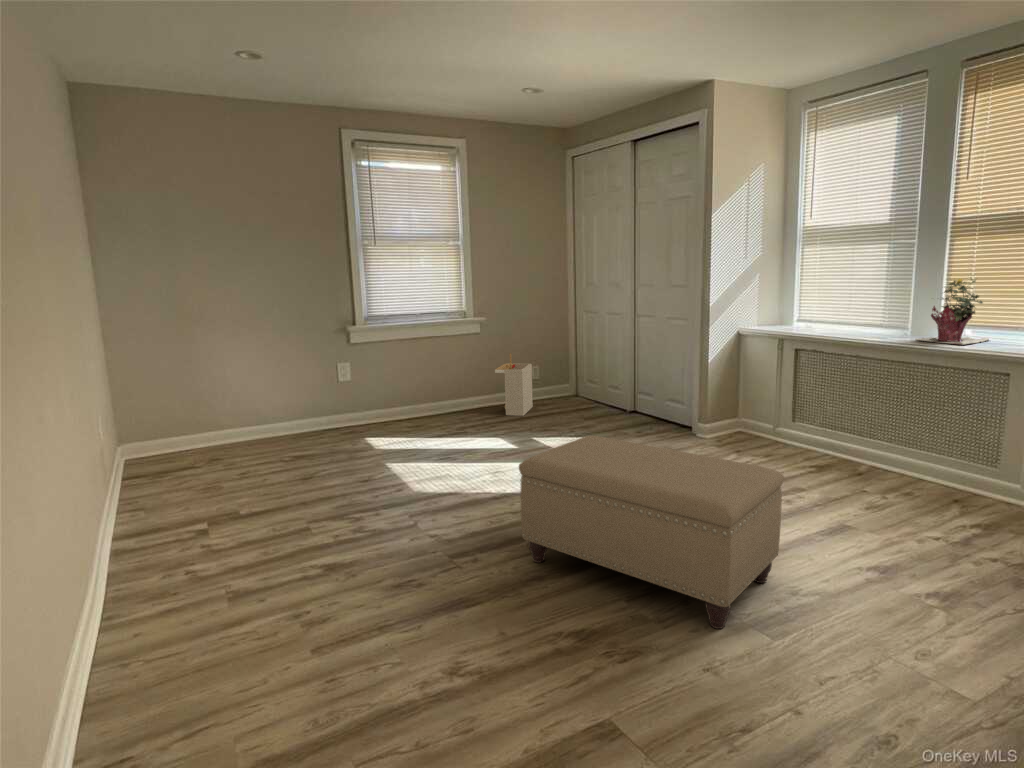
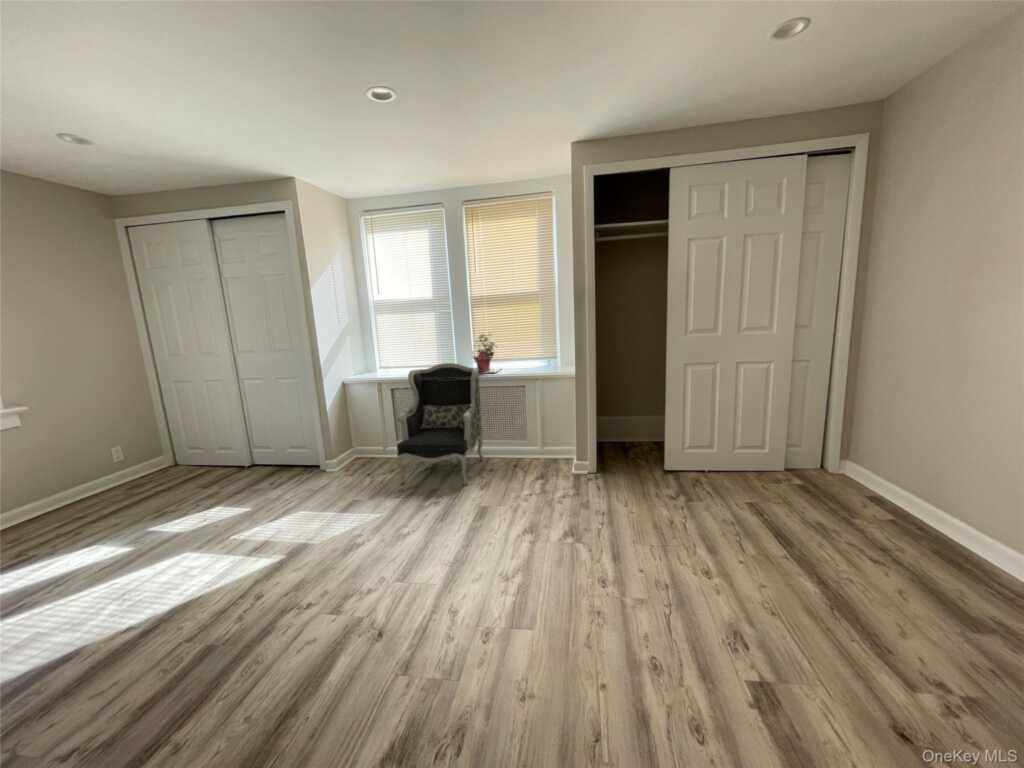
armchair: none [764,320,927,496] -> present [397,363,483,485]
storage bin: present [495,353,533,416] -> none [59,441,123,513]
ottoman: present [519,436,784,629] -> none [228,491,501,691]

